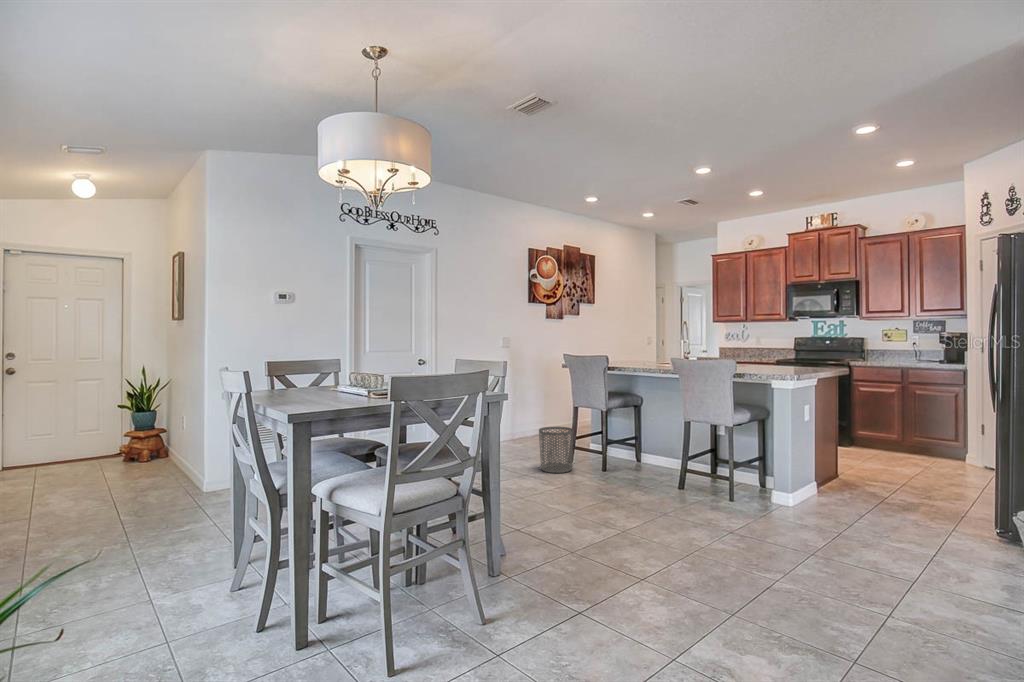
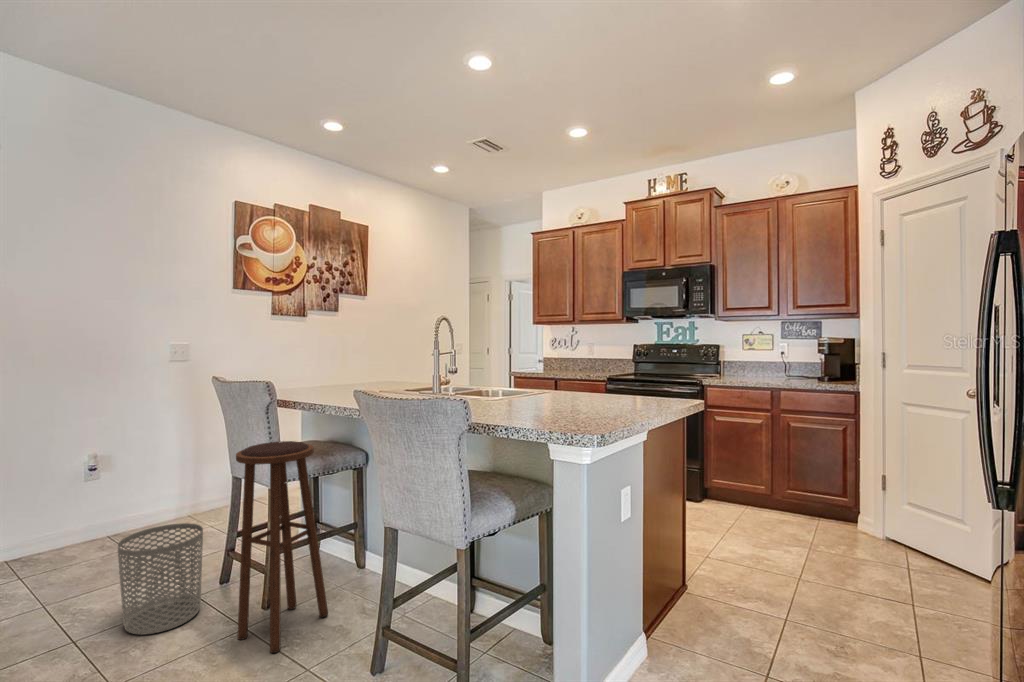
stool: none [600,385,639,480] -> present [236,441,328,653]

